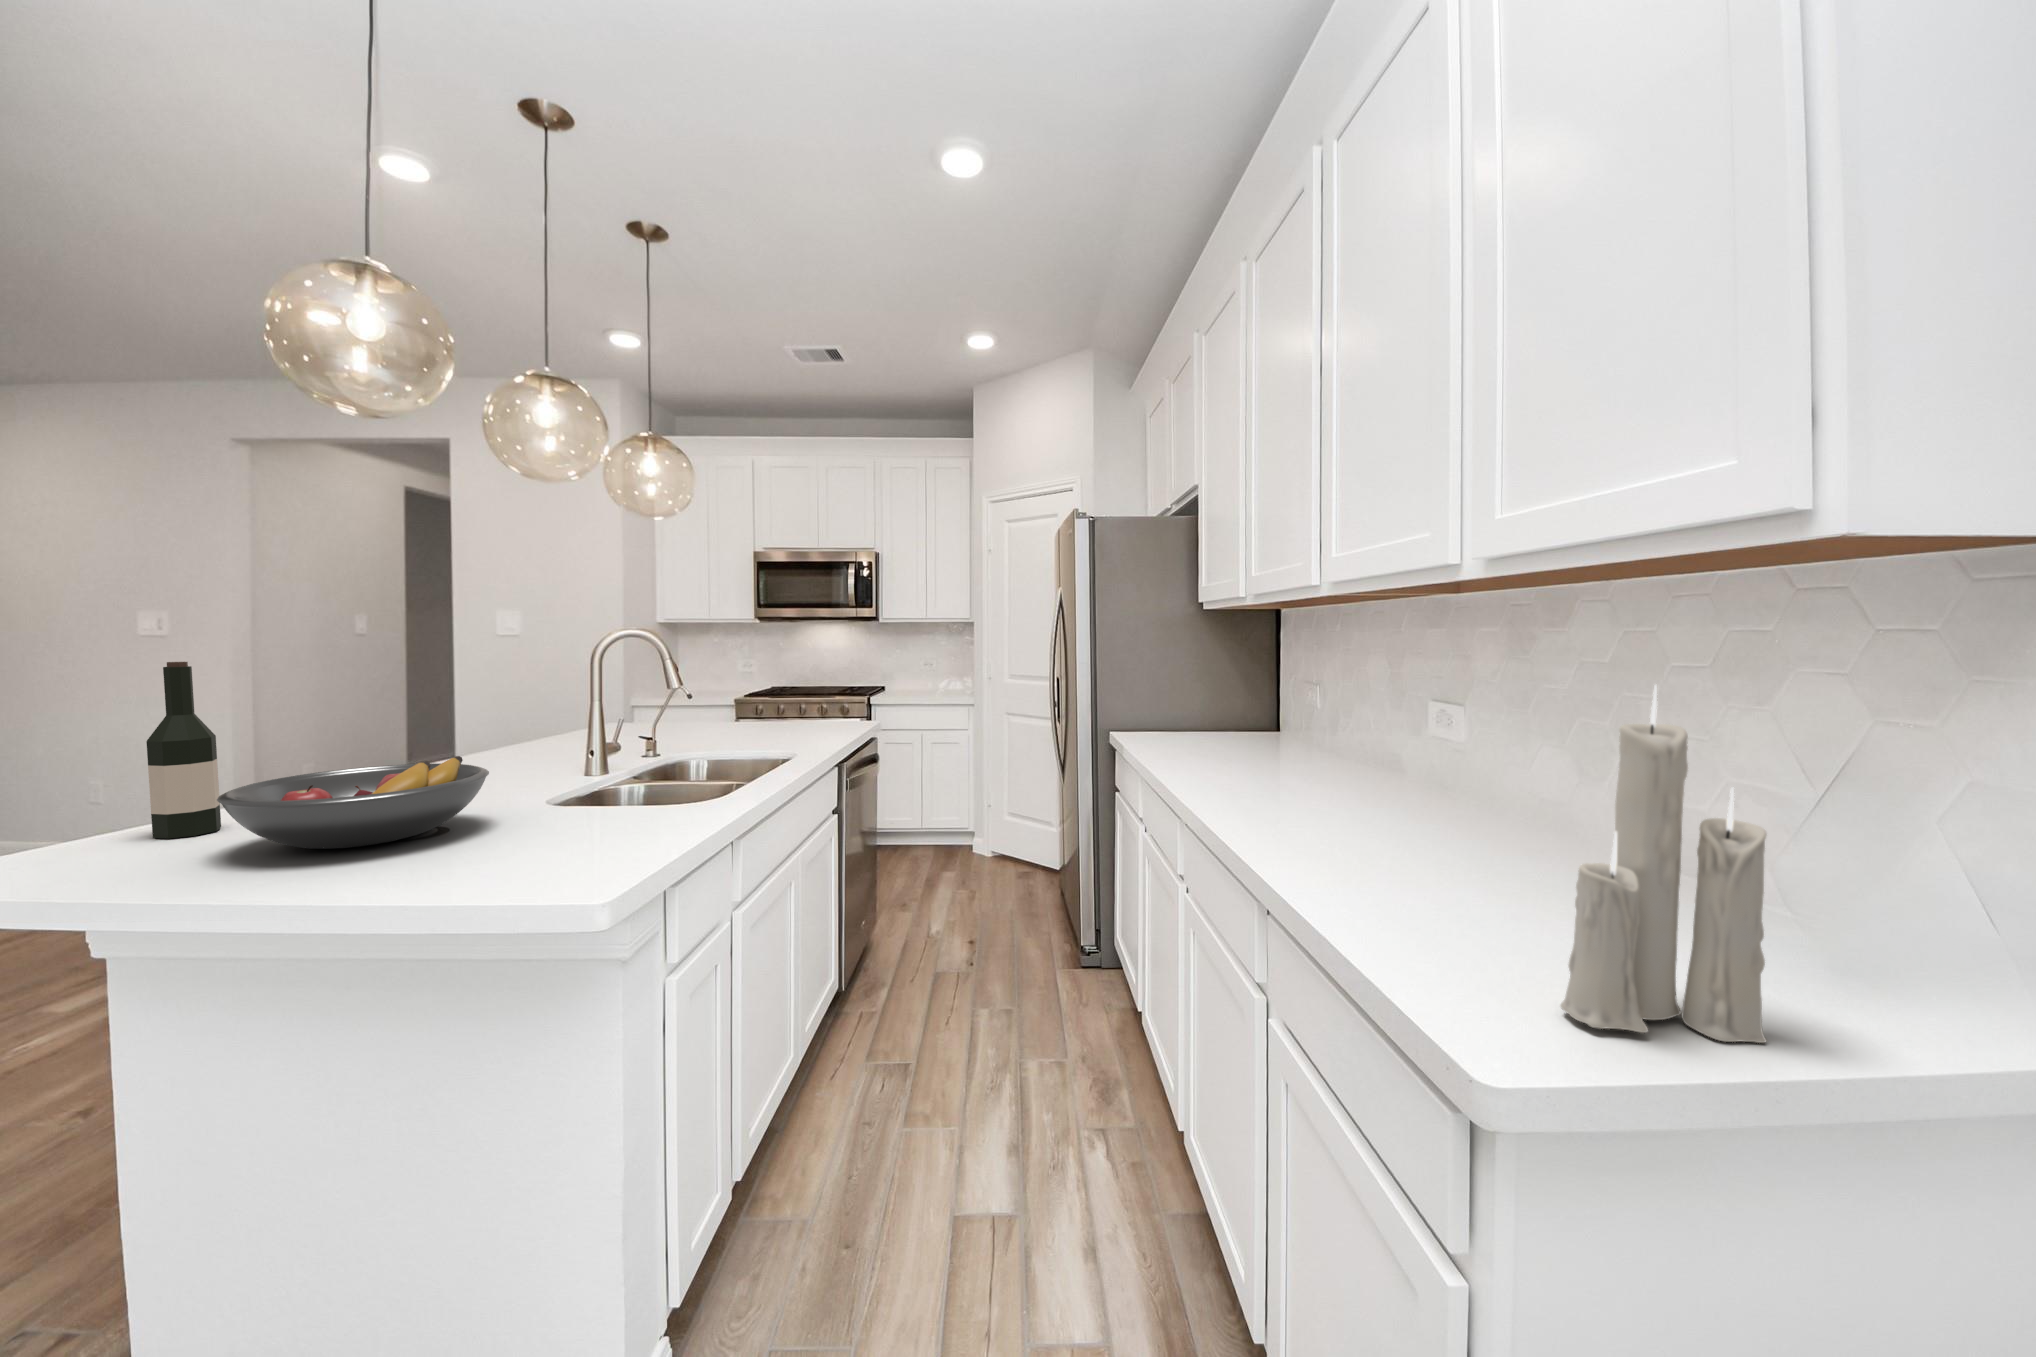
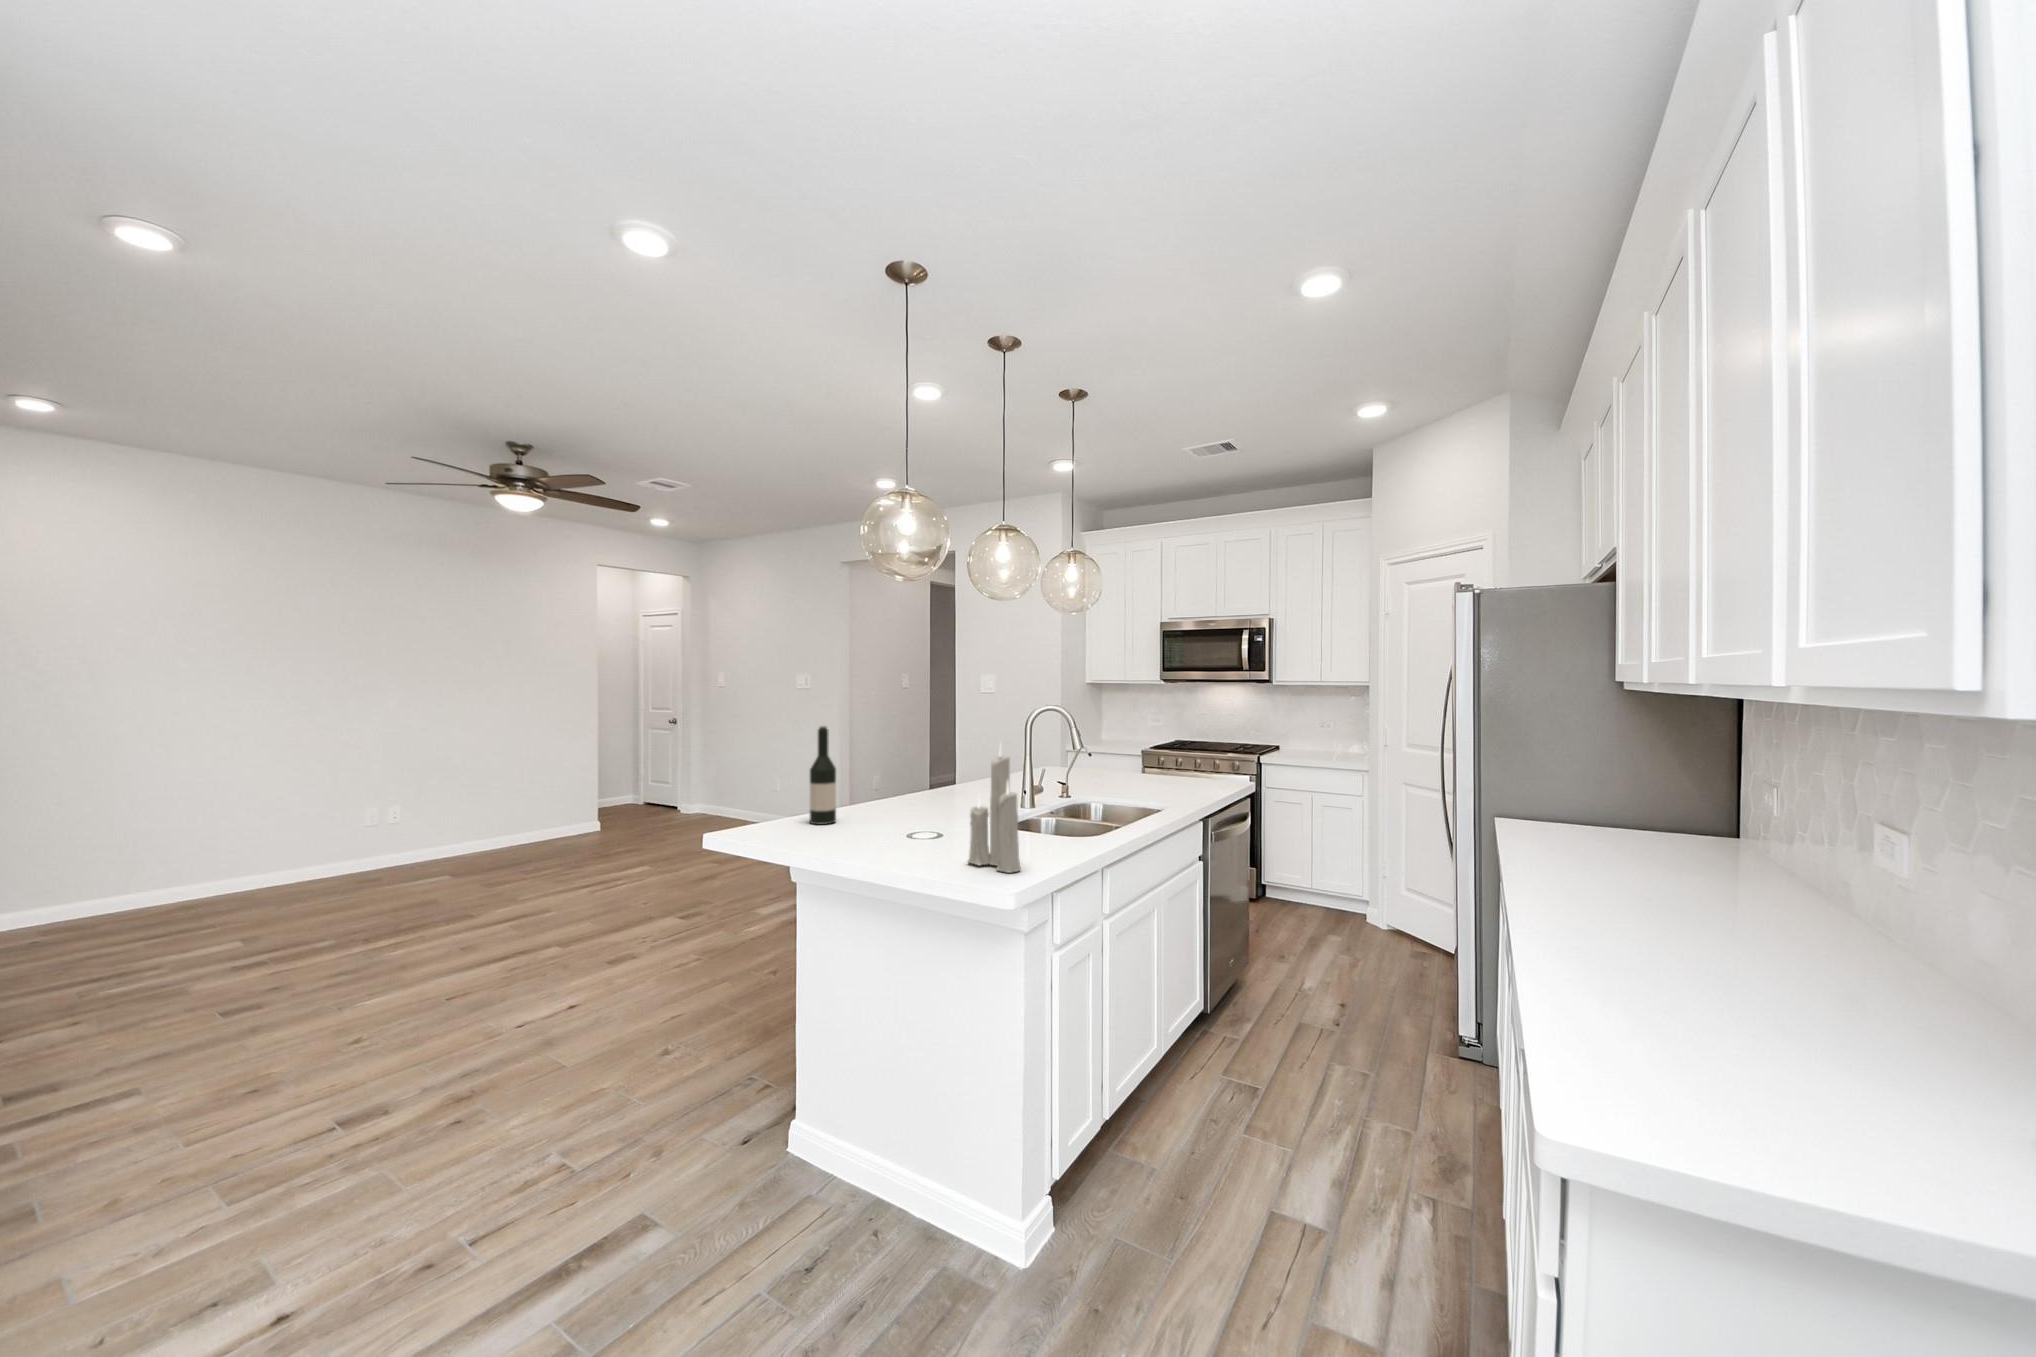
candle: present [1561,685,1767,1043] -> present [967,753,1021,873]
fruit bowl: present [217,756,489,849] -> none [839,791,962,840]

